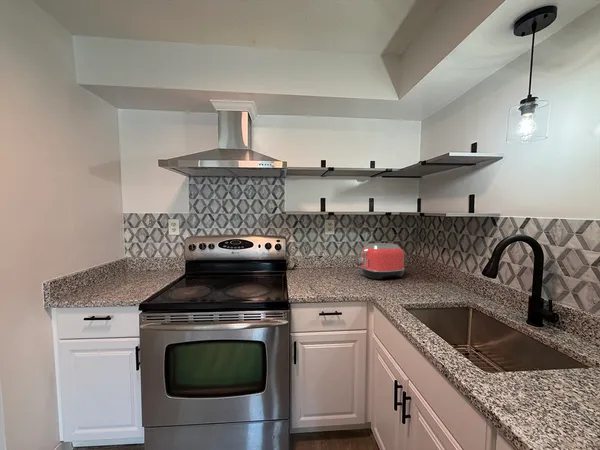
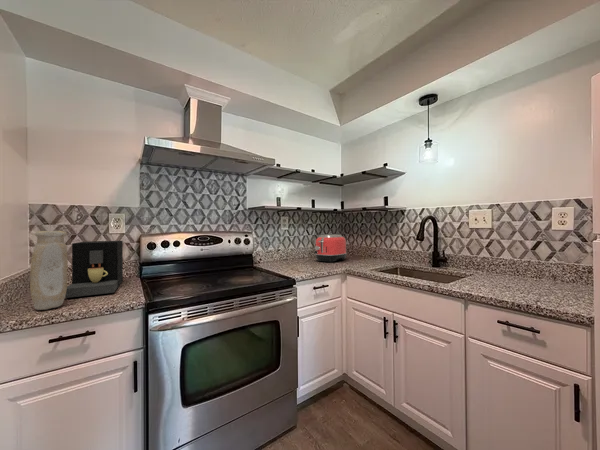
vase: none [76,240,100,295] -> present [30,231,68,310]
coffee maker: none [110,242,172,287] -> present [65,241,123,298]

